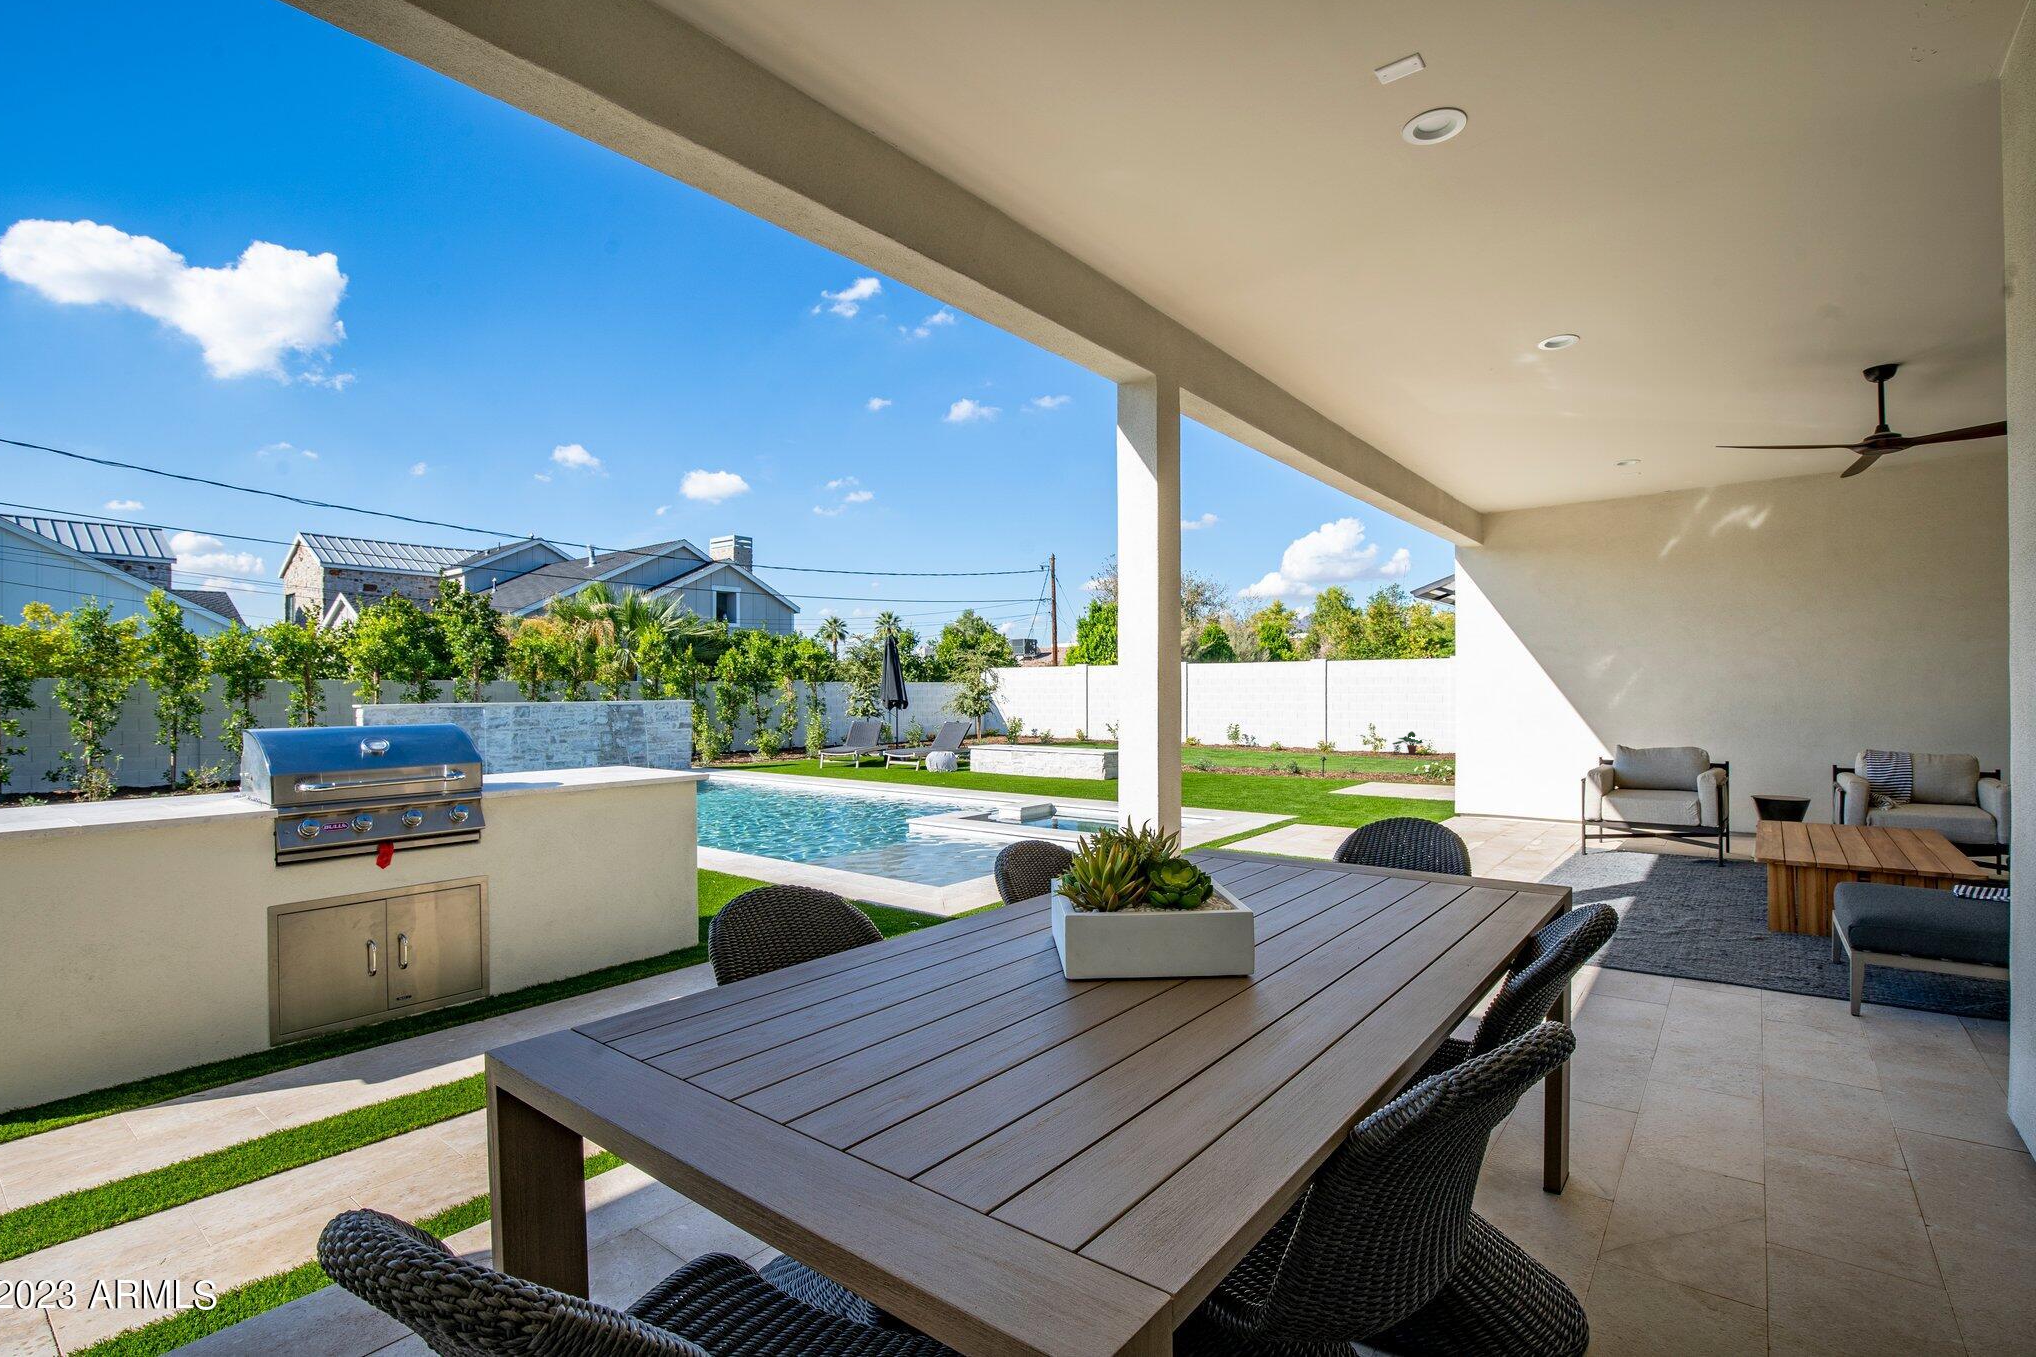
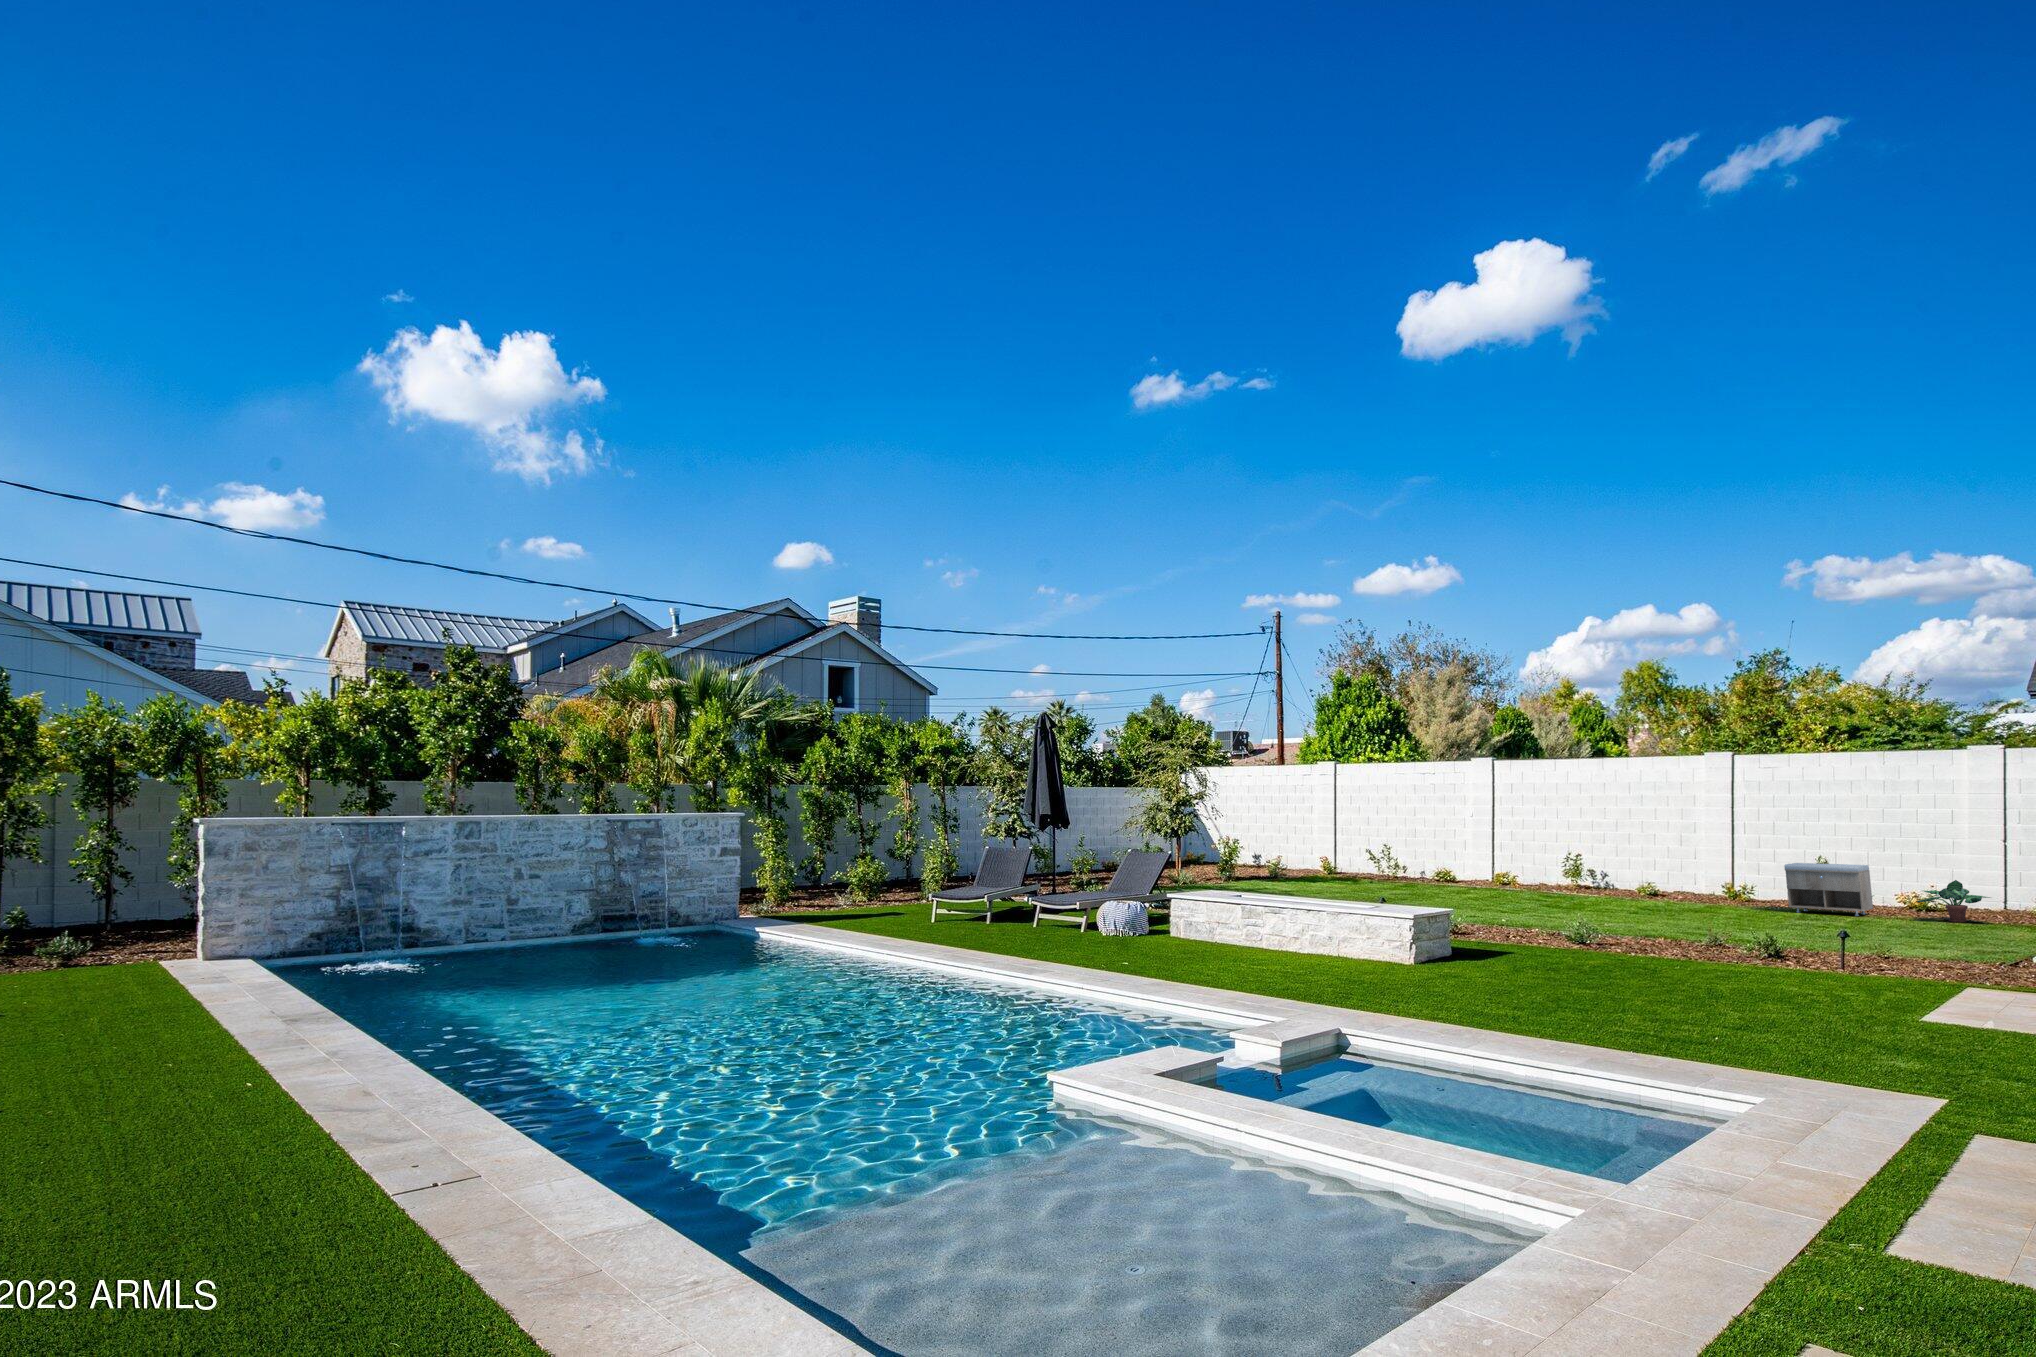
storage bench: none [1331,724,1376,753] -> present [1784,863,1873,916]

